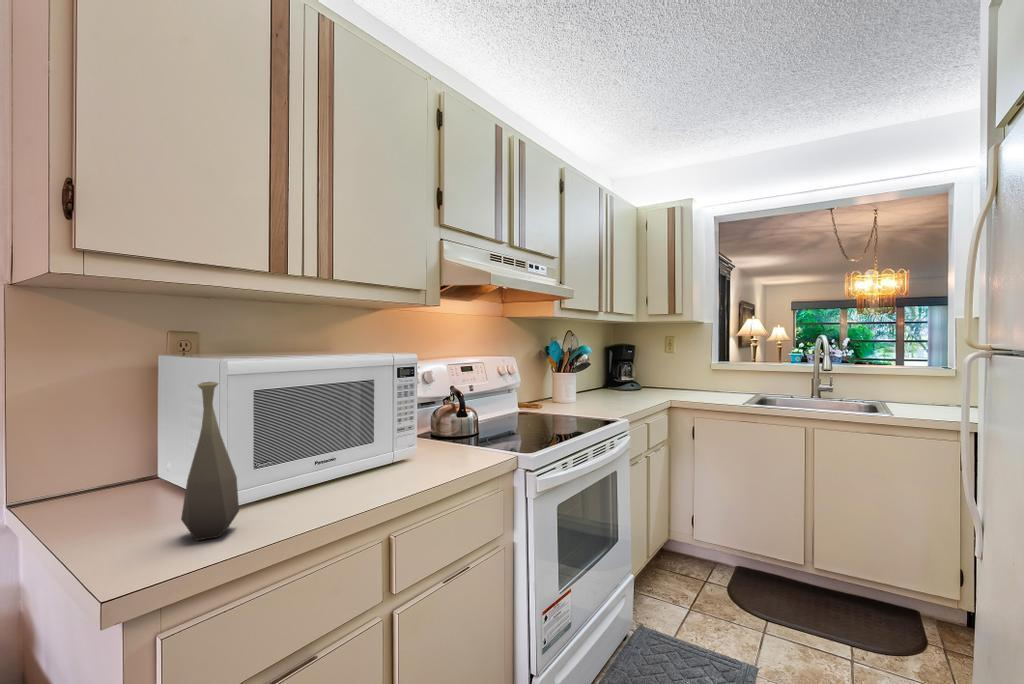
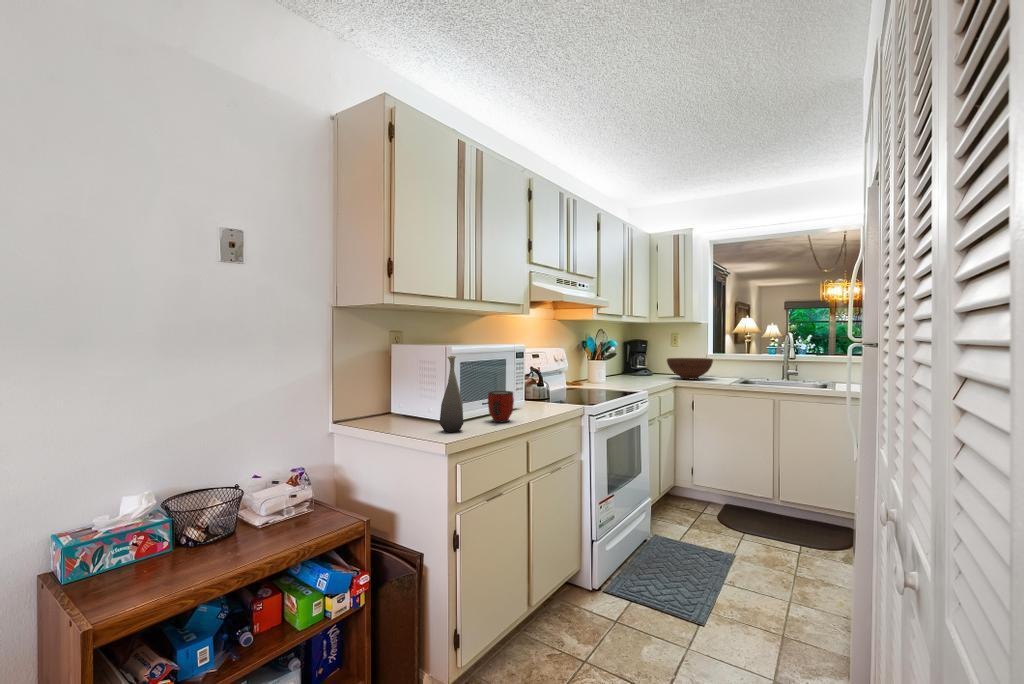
fruit bowl: none [658,369,719,397] -> present [667,358,713,379]
mug: none [315,440,369,503] -> present [488,391,514,422]

